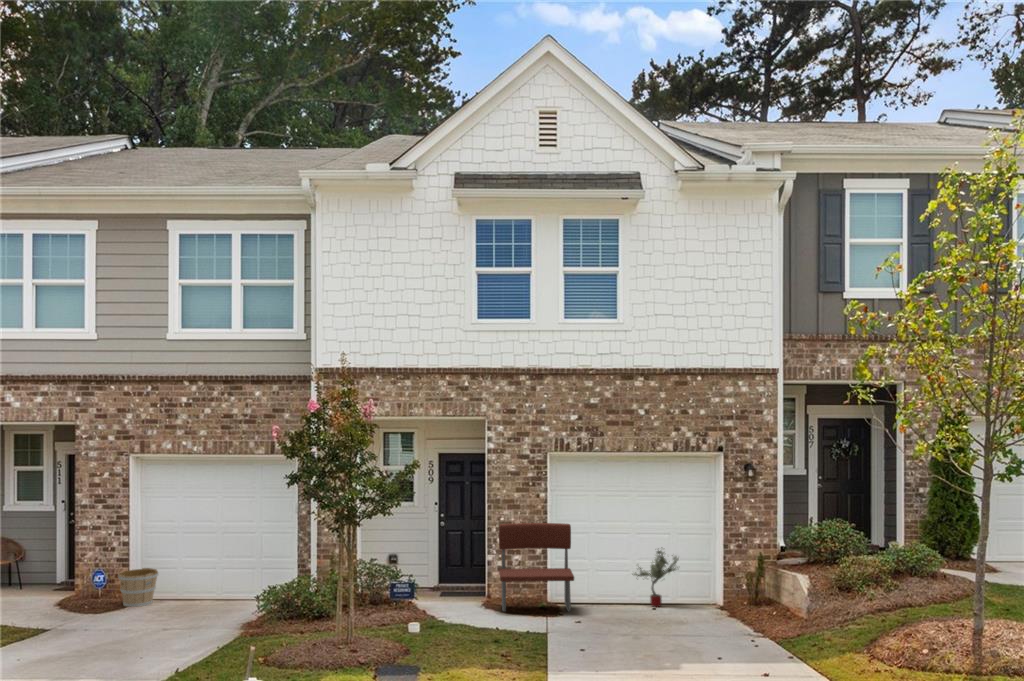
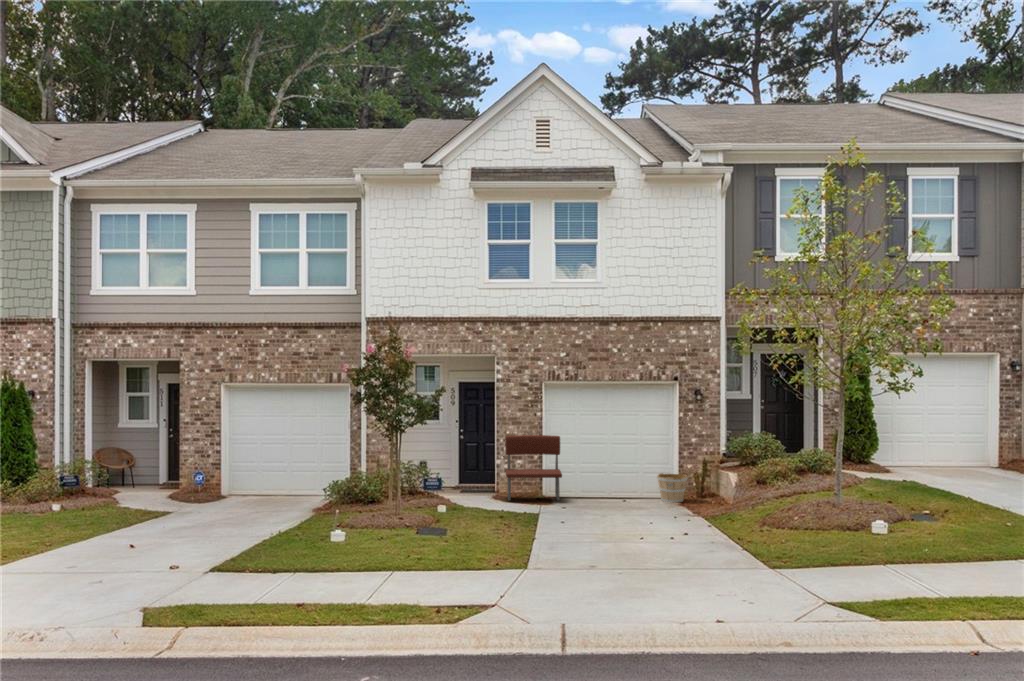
potted tree: present [634,551,679,607] -> none [607,454,643,499]
wooden bucket: present [118,568,158,607] -> present [657,473,687,502]

